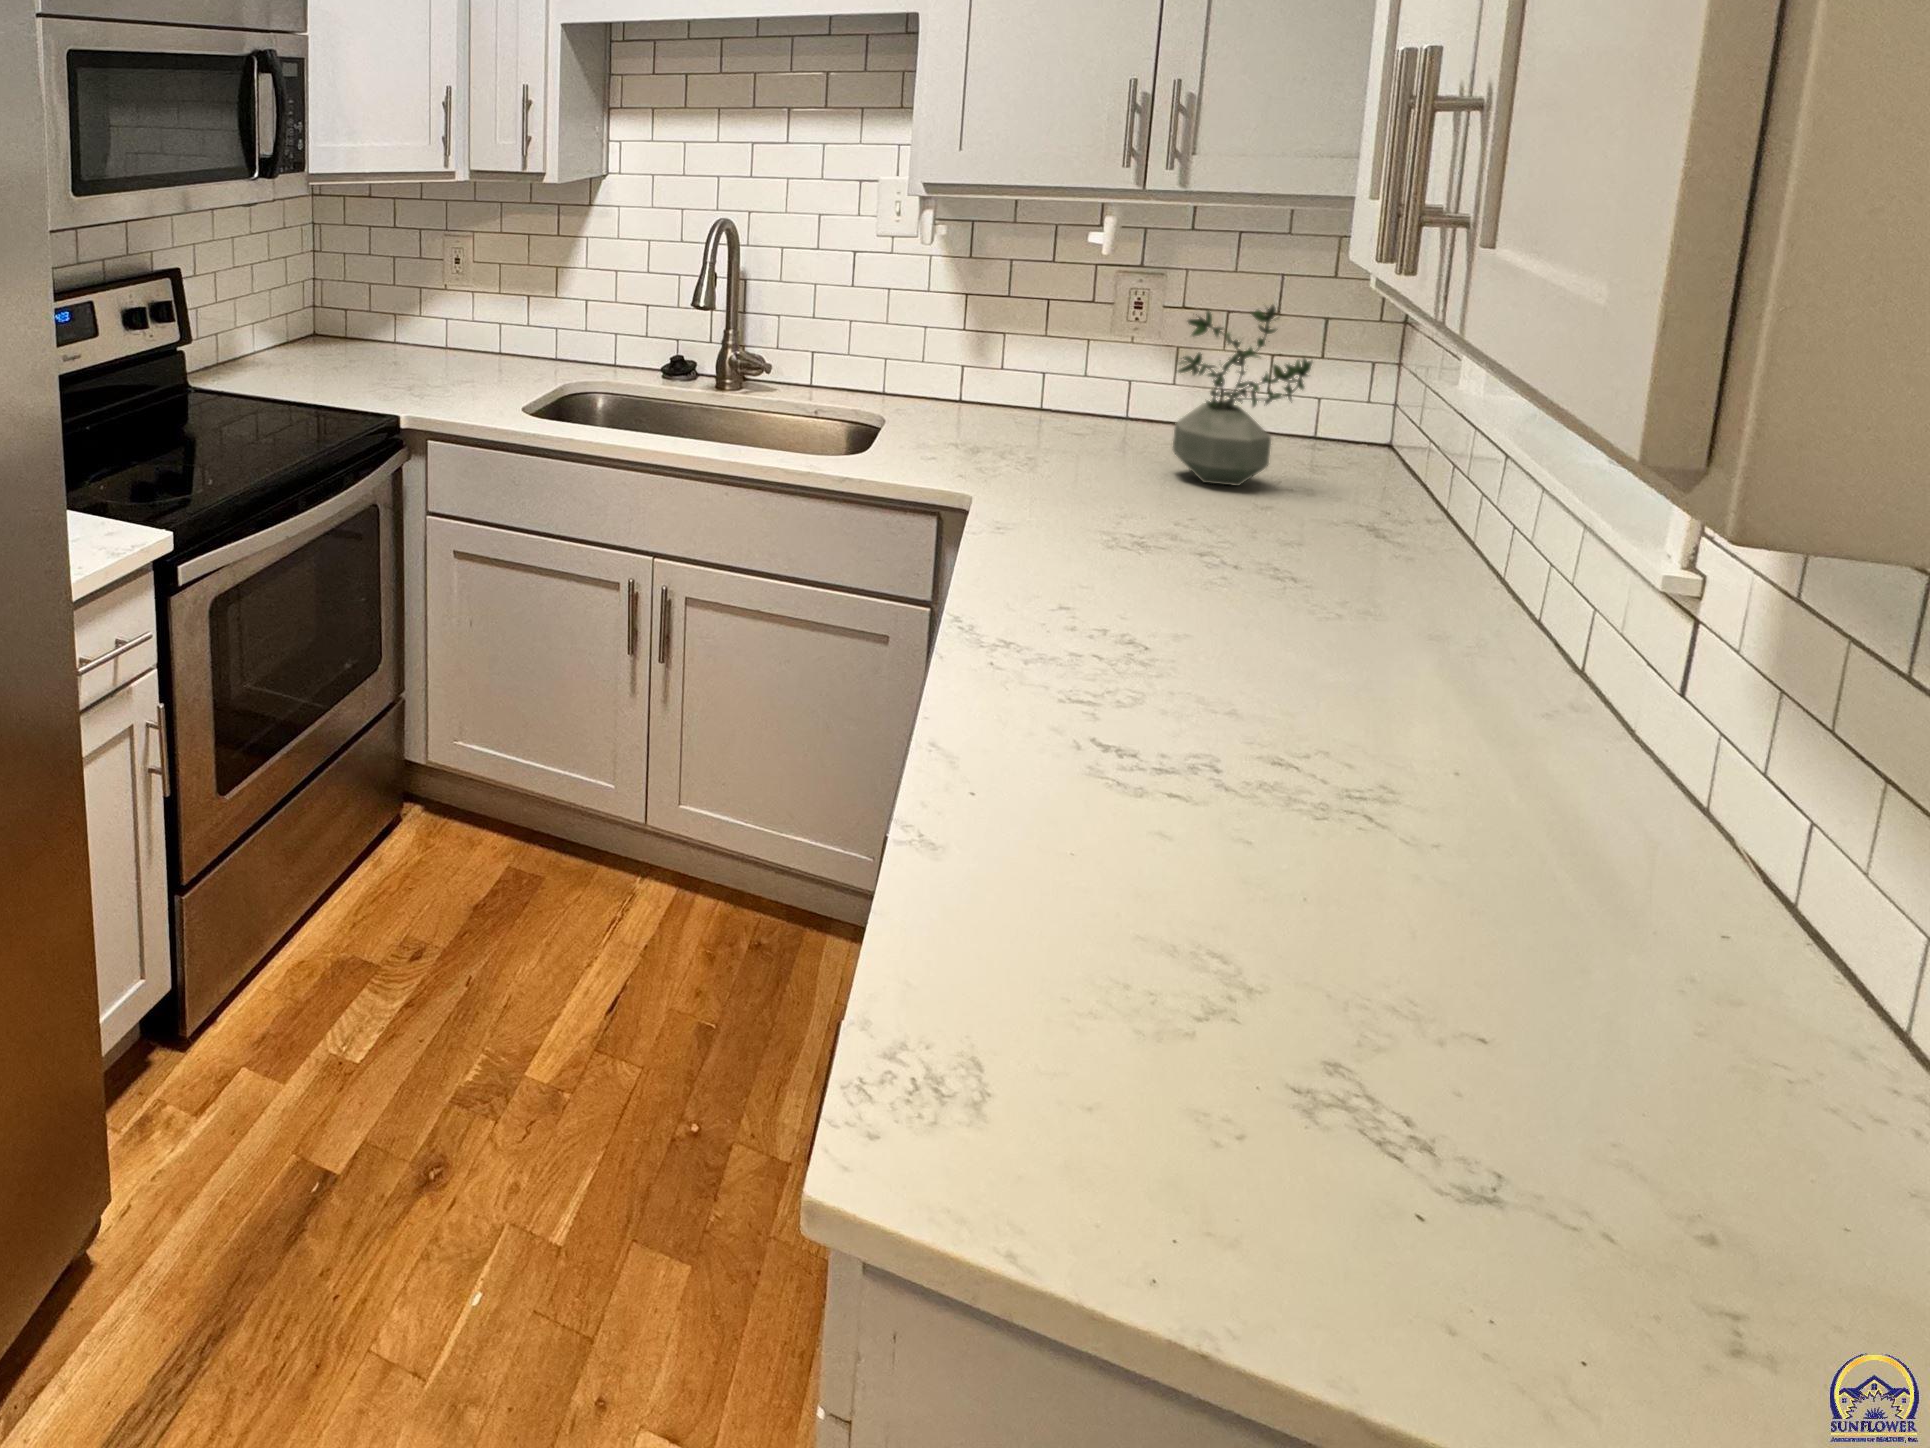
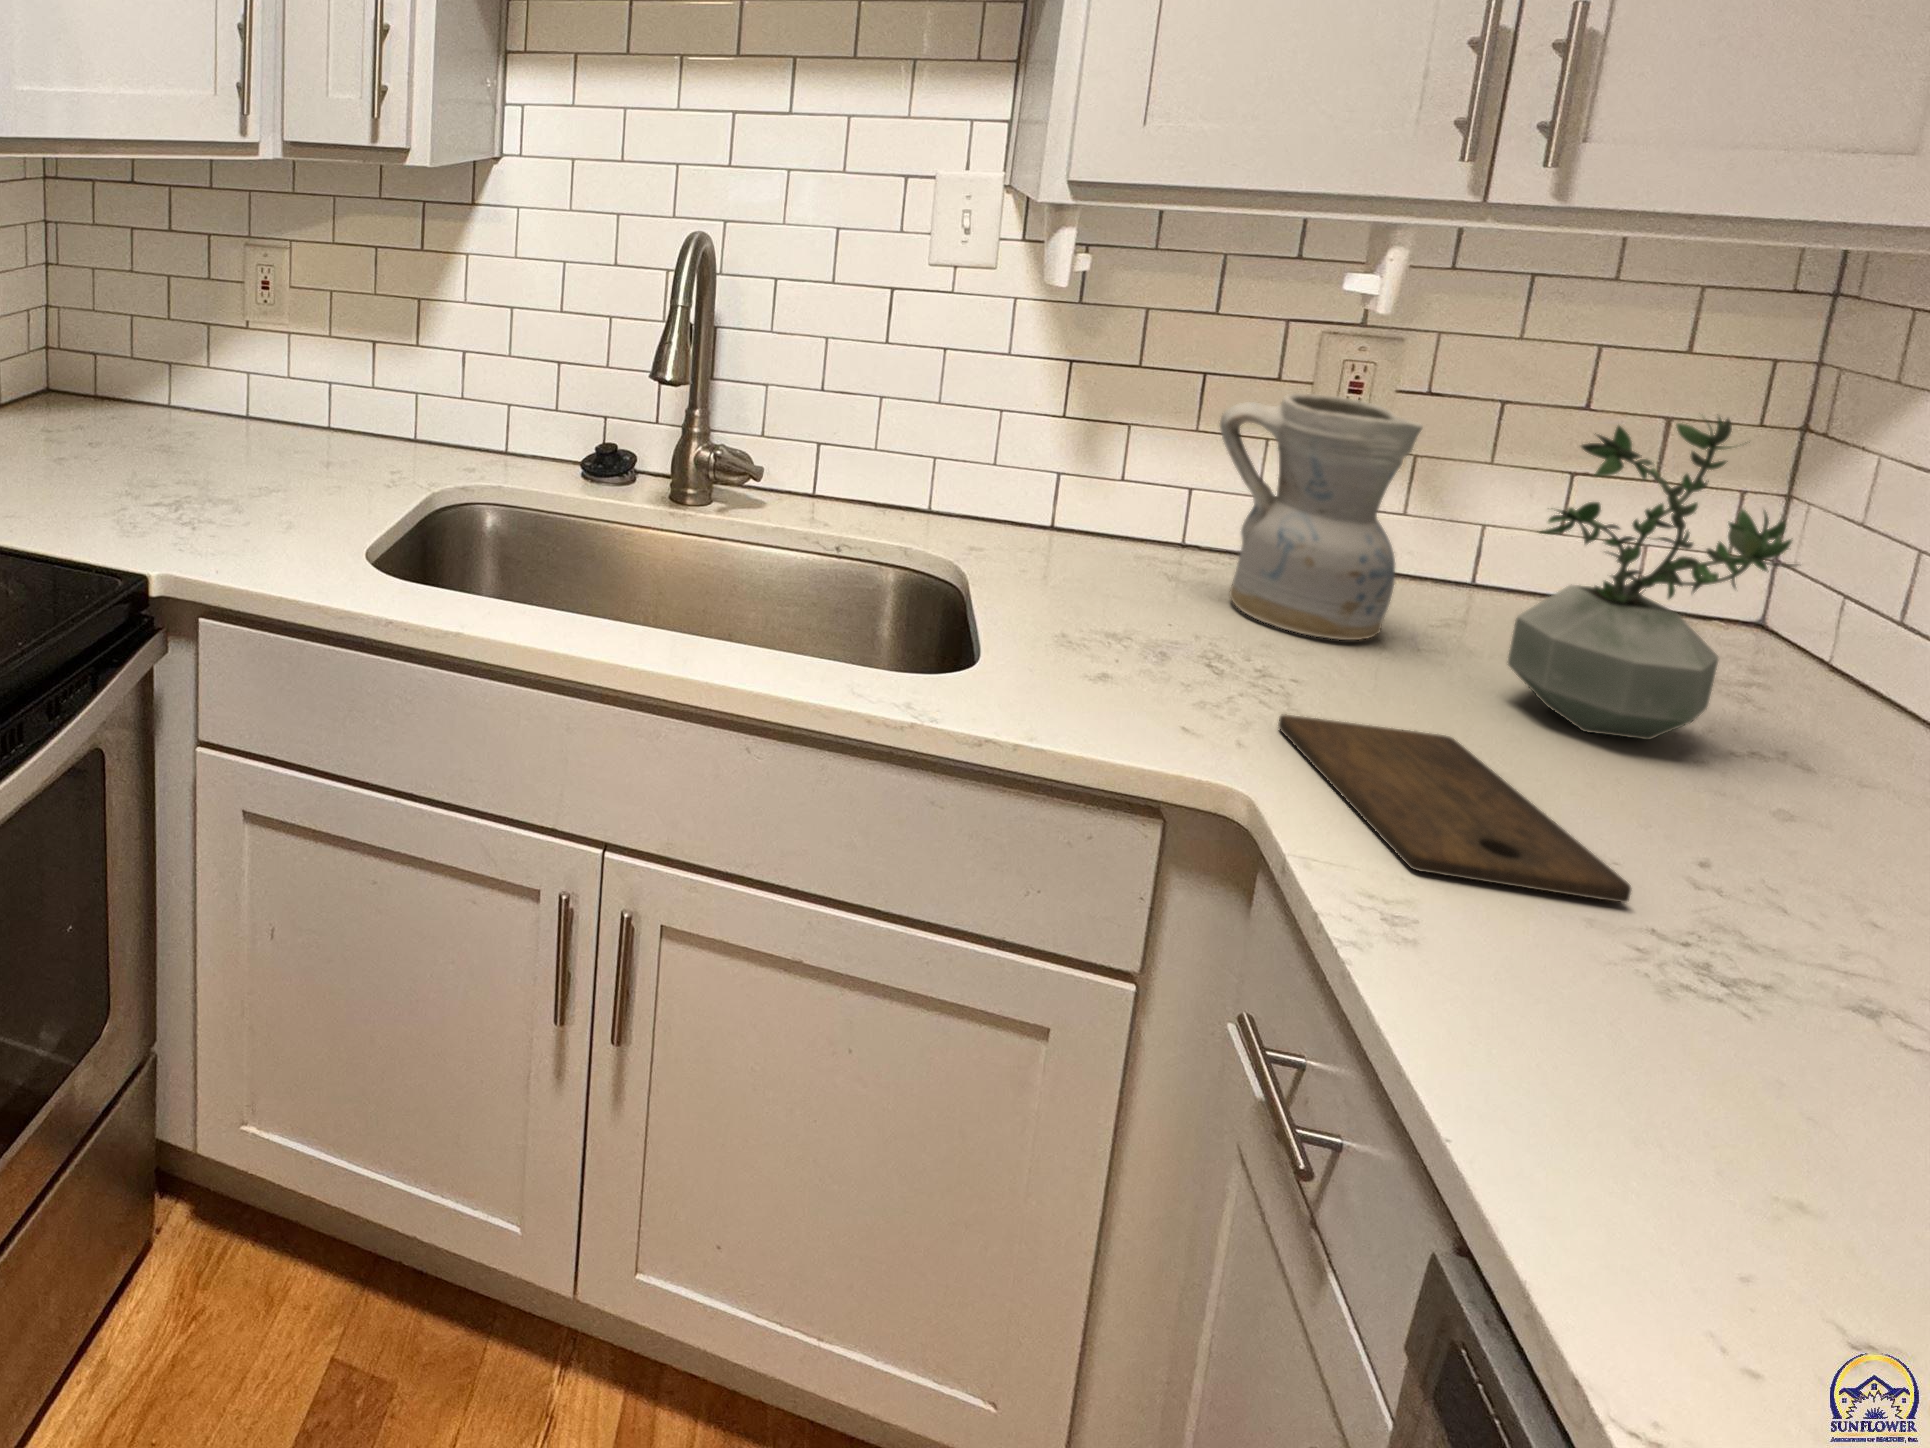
ceramic pitcher: none [1038,305,1140,450] -> present [1220,393,1423,640]
cutting board: none [1017,470,1132,526] -> present [1278,714,1631,903]

